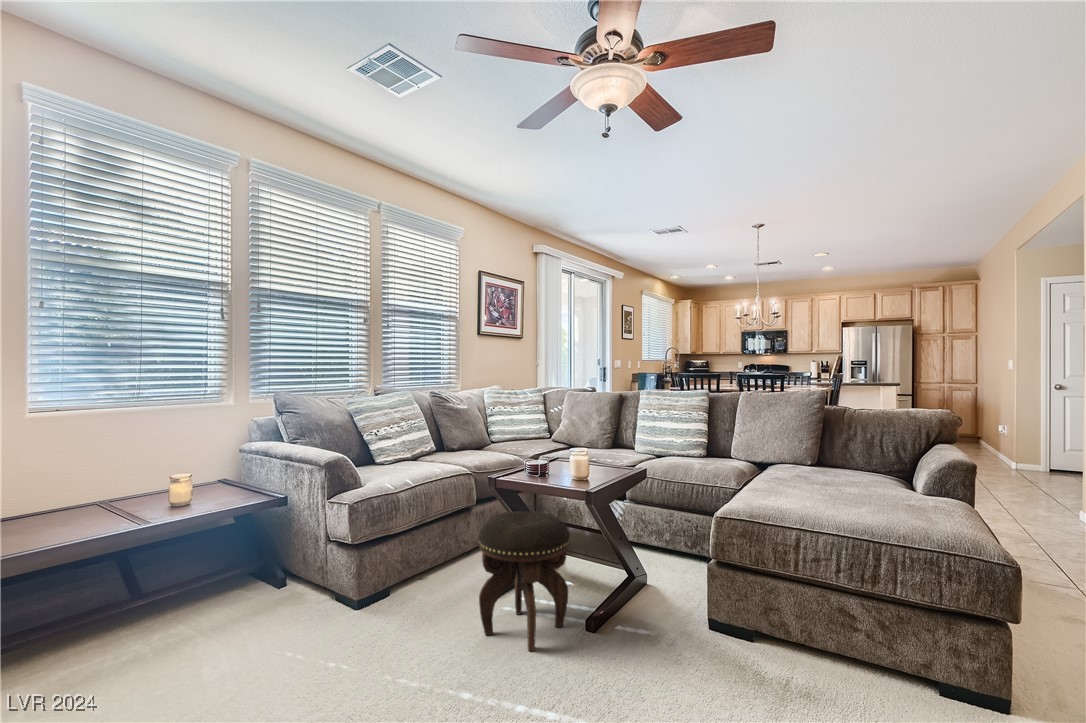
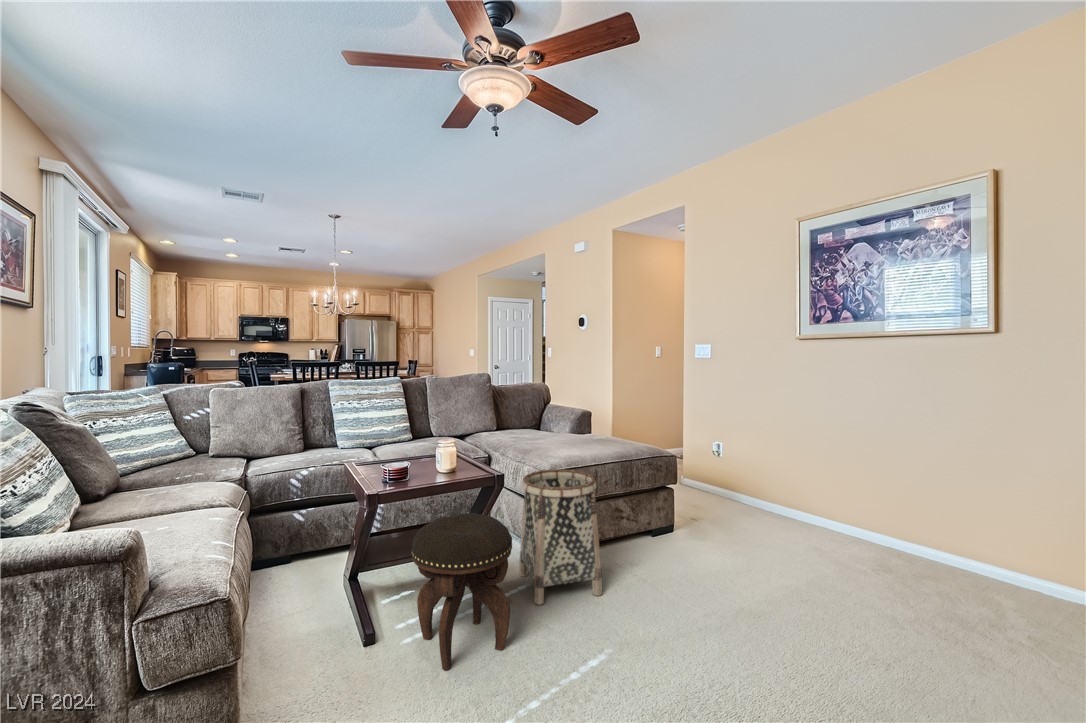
basket: none [617,504,734,684] -> present [519,469,602,605]

